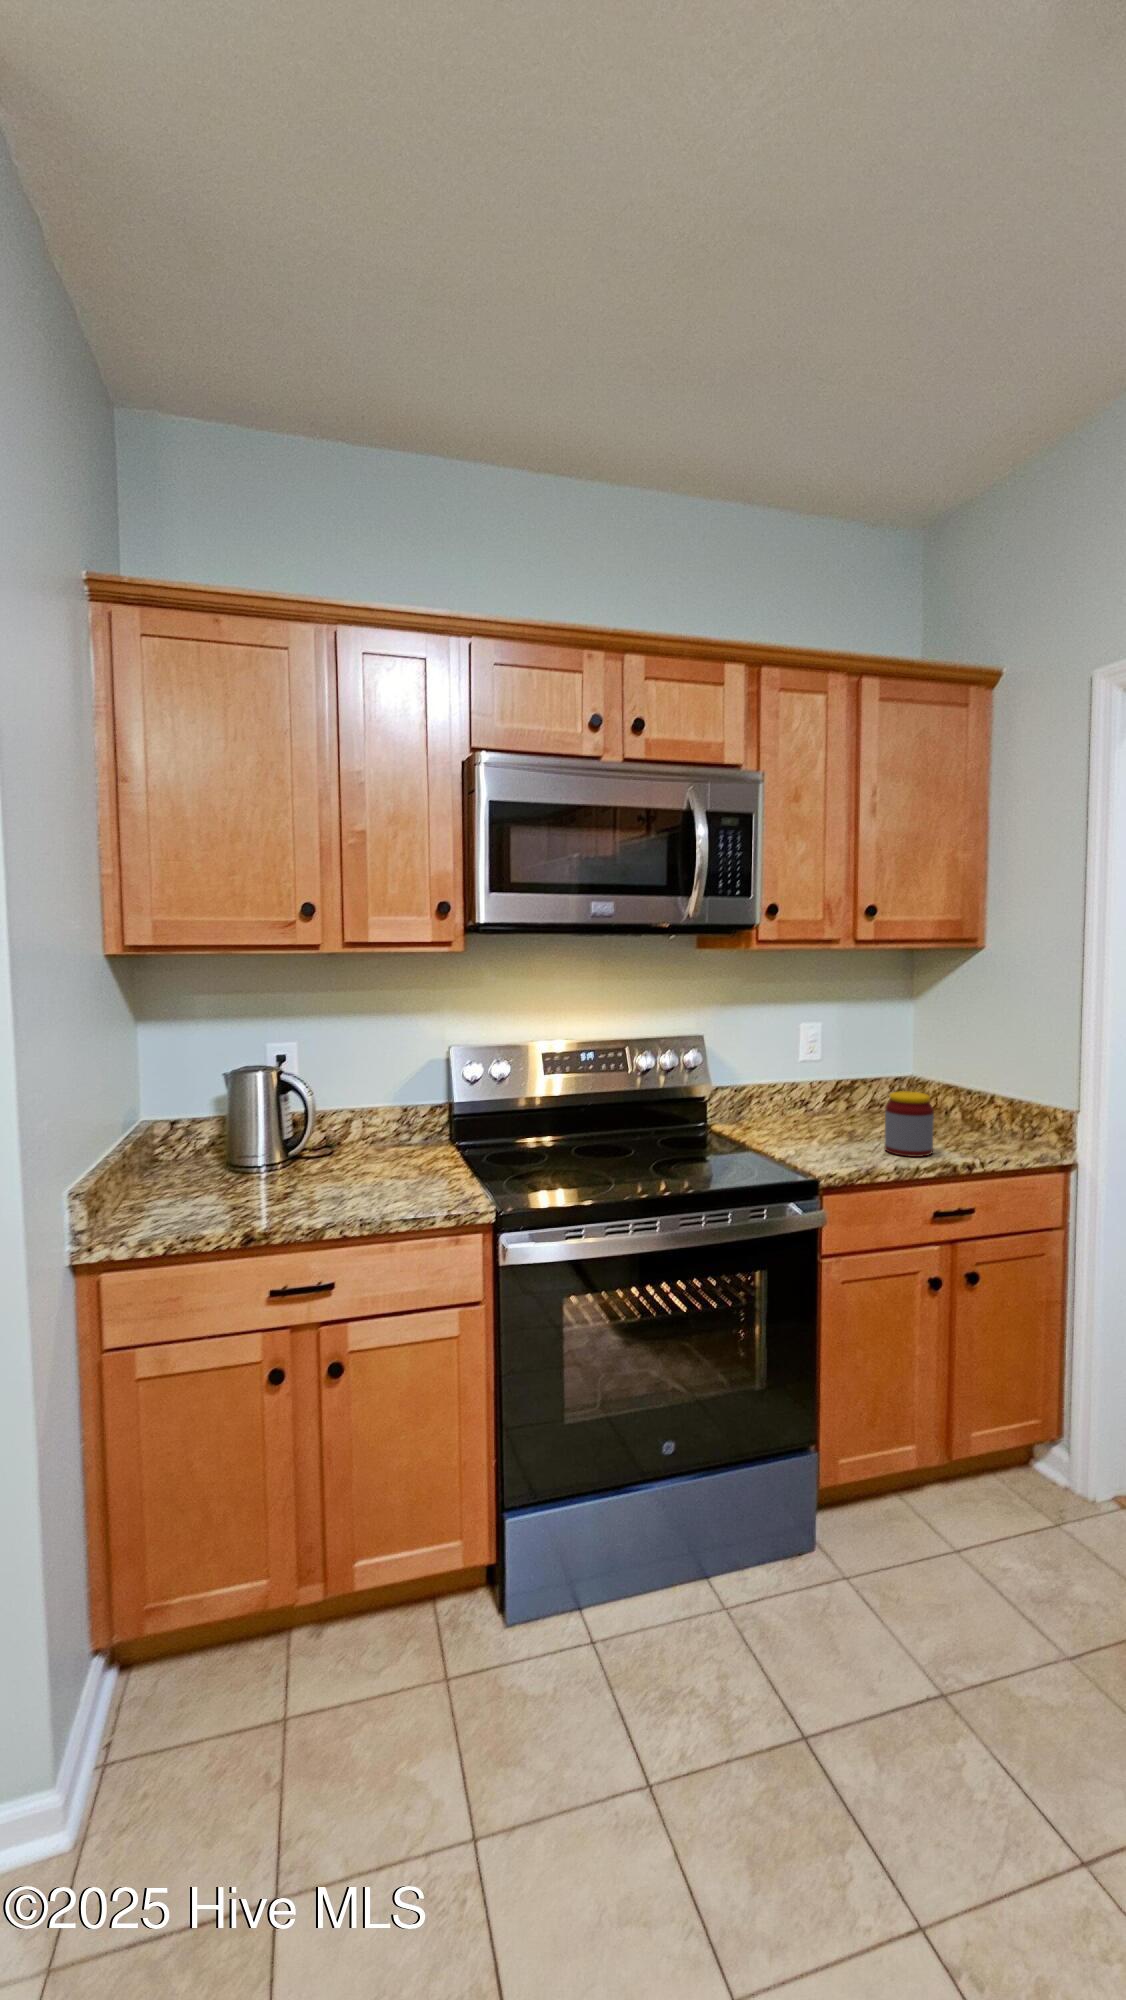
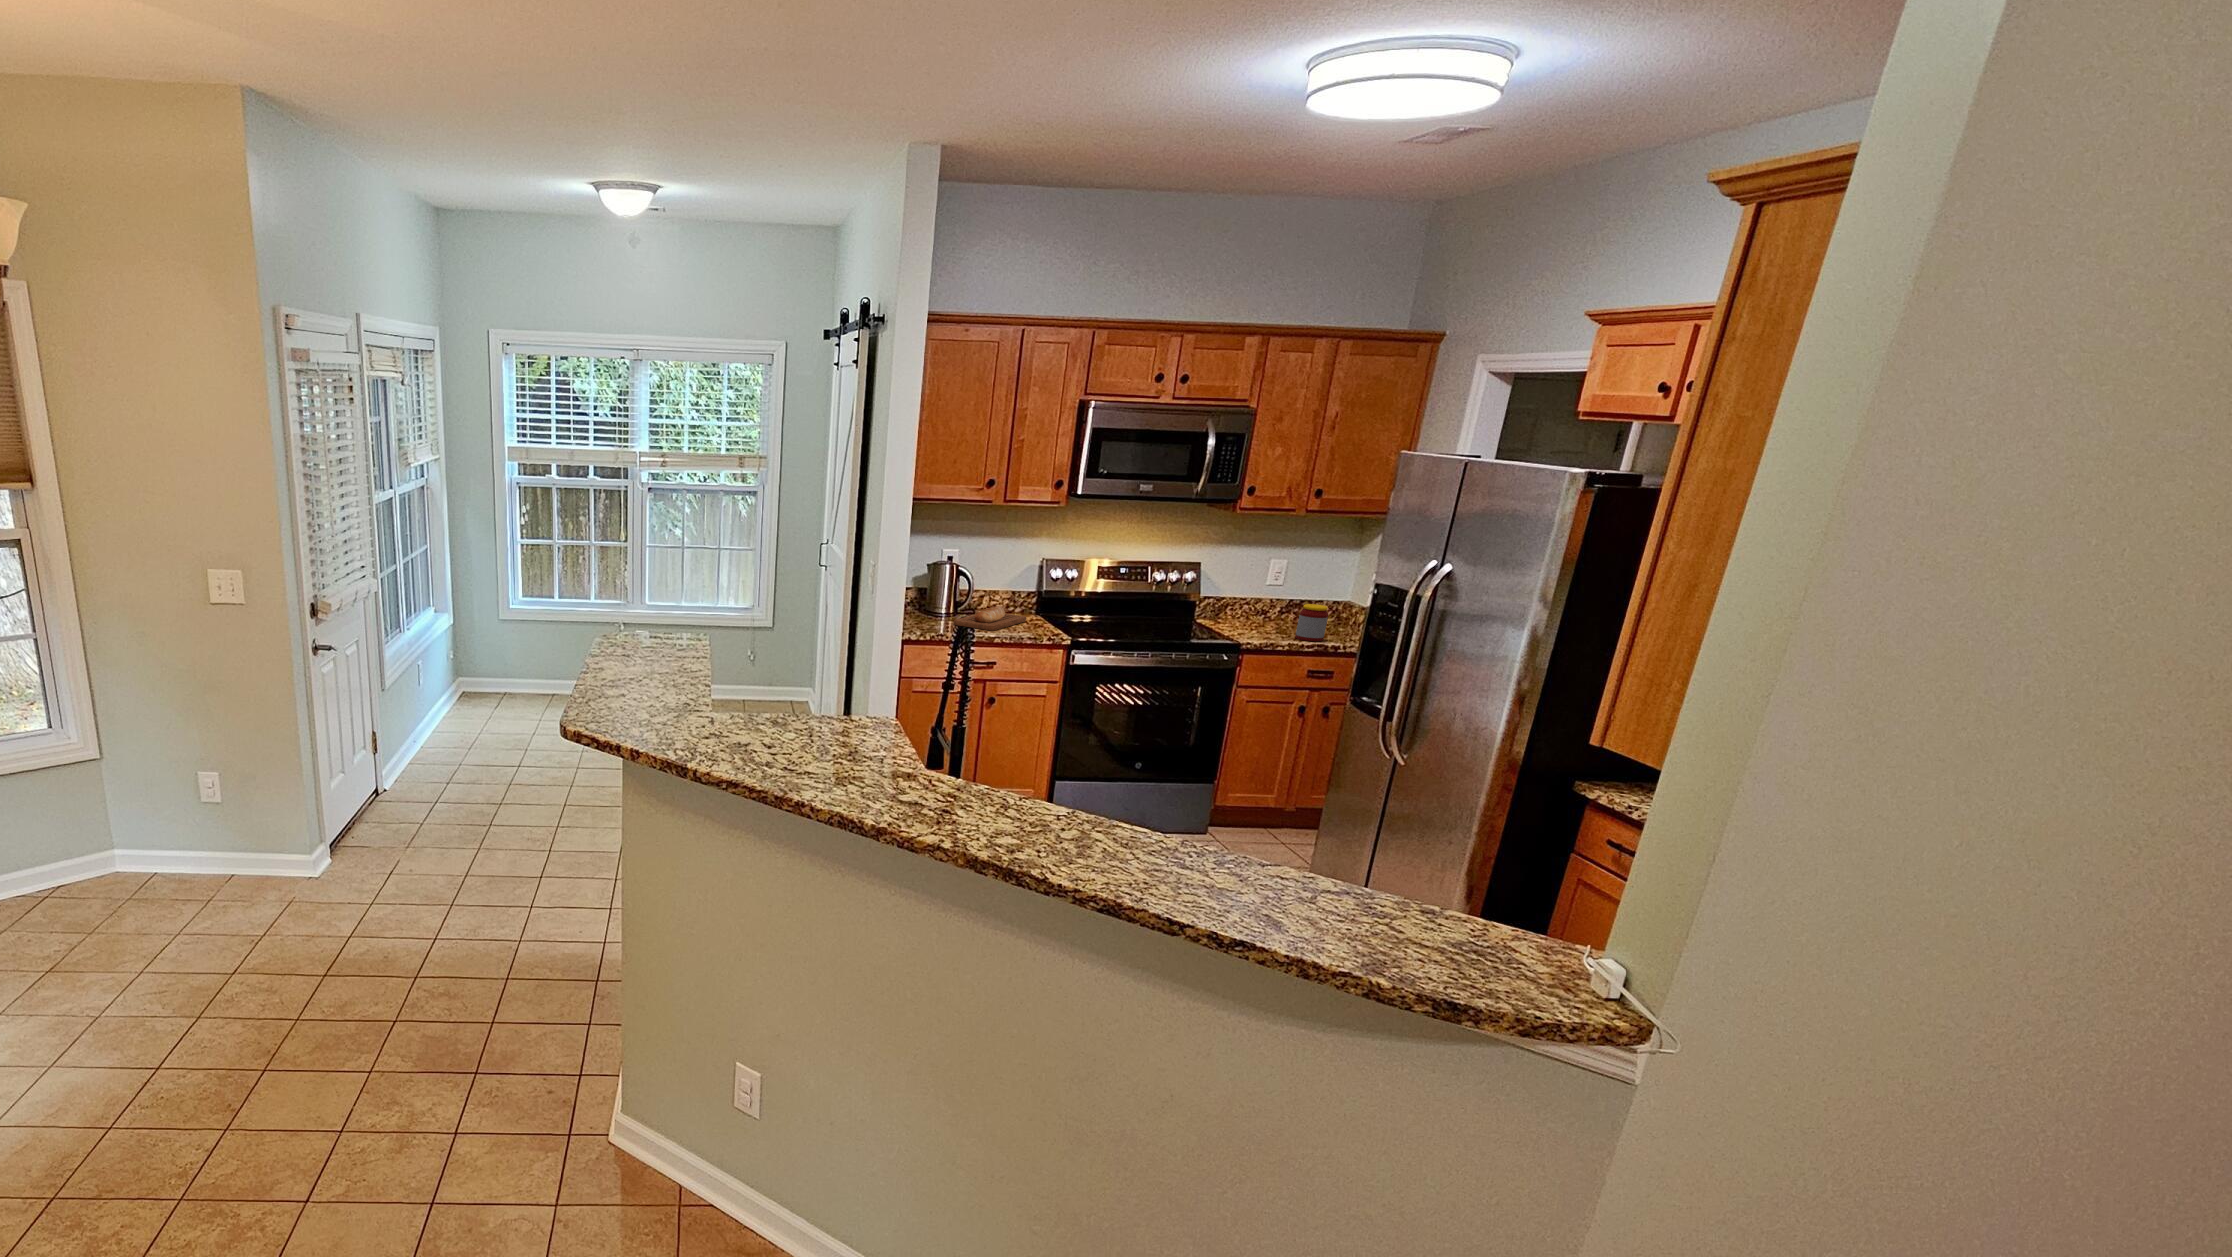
bread loaf: none [253,1144,418,1208] -> present [953,606,1026,631]

